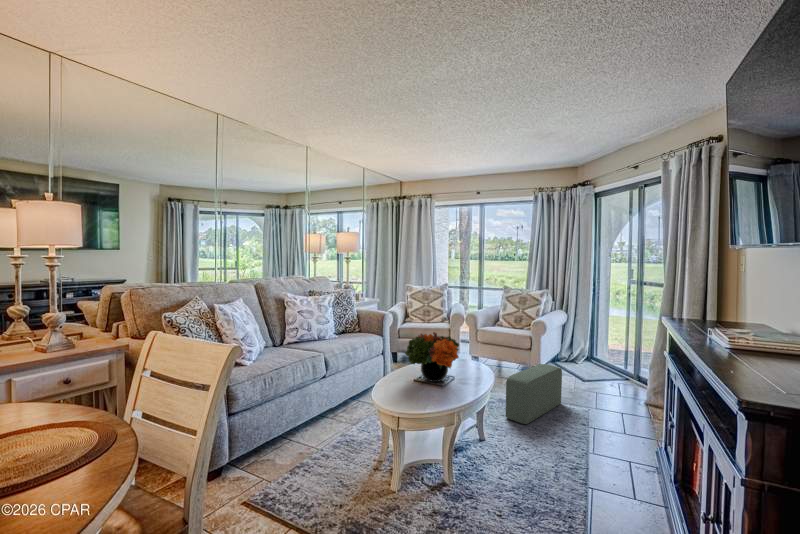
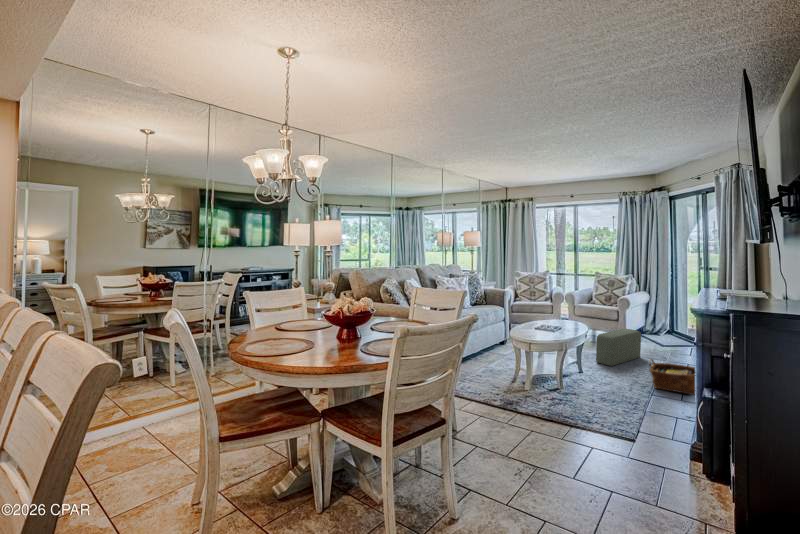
flower arrangement: present [405,332,459,382] -> none [528,301,565,332]
woven basket: none [581,419,658,482] -> present [649,359,696,395]

